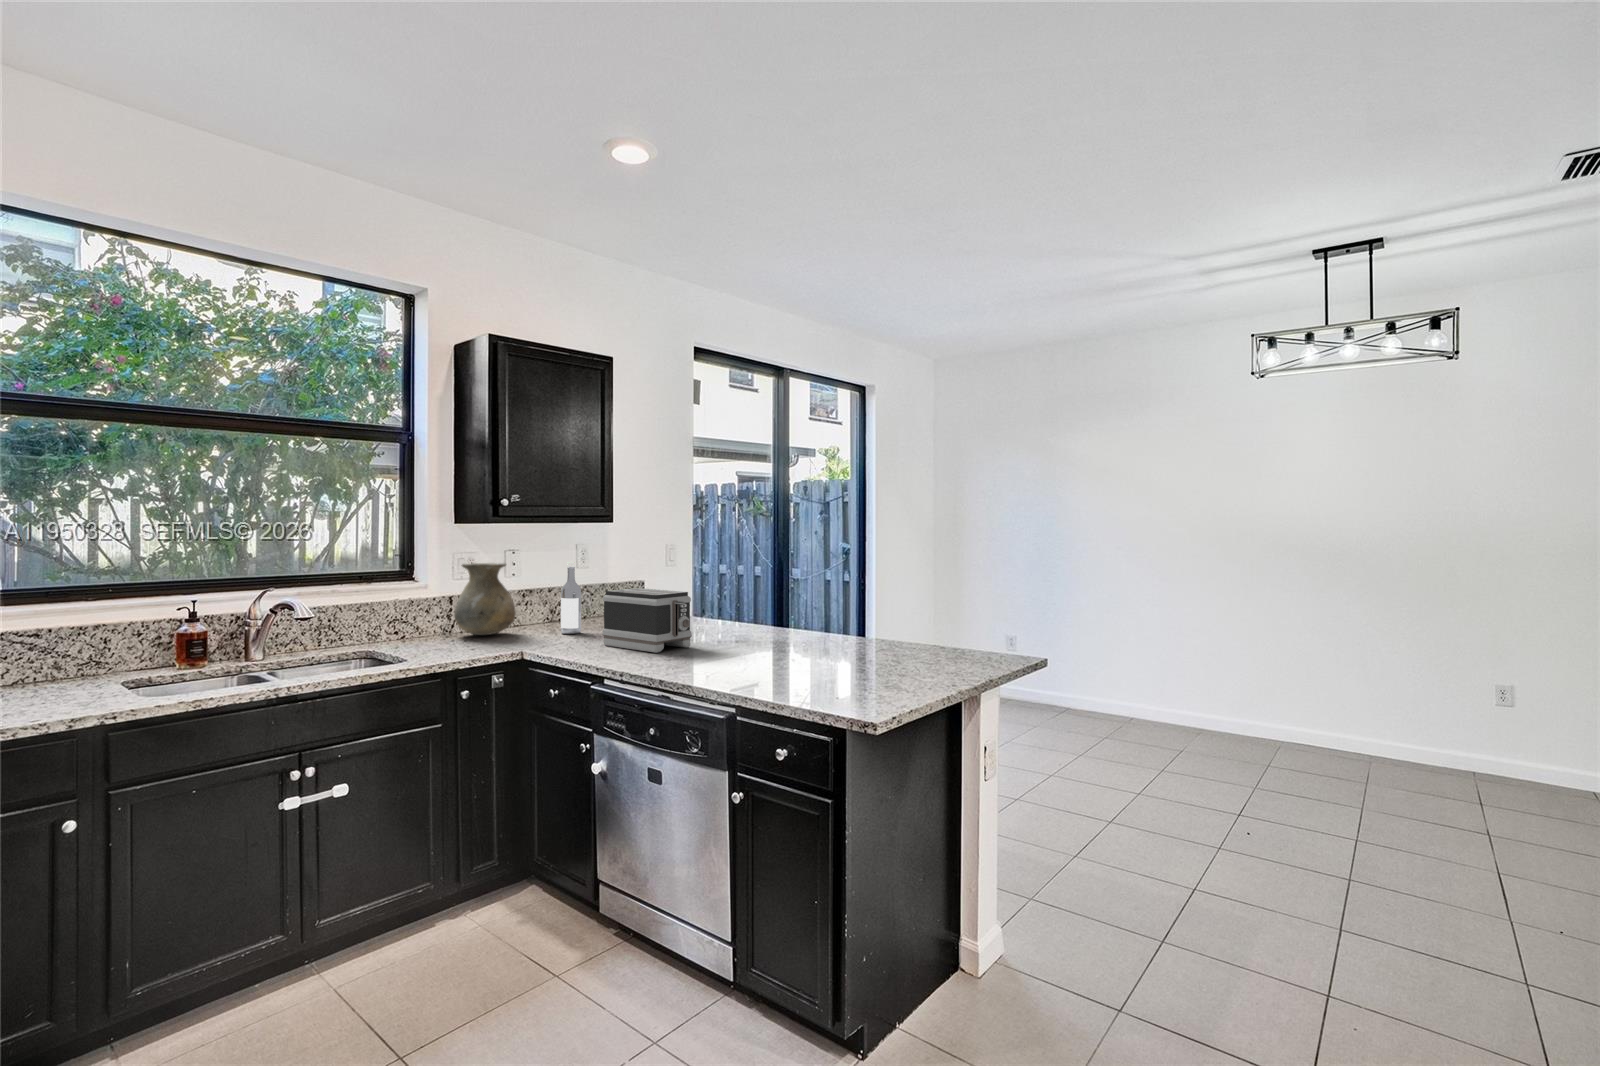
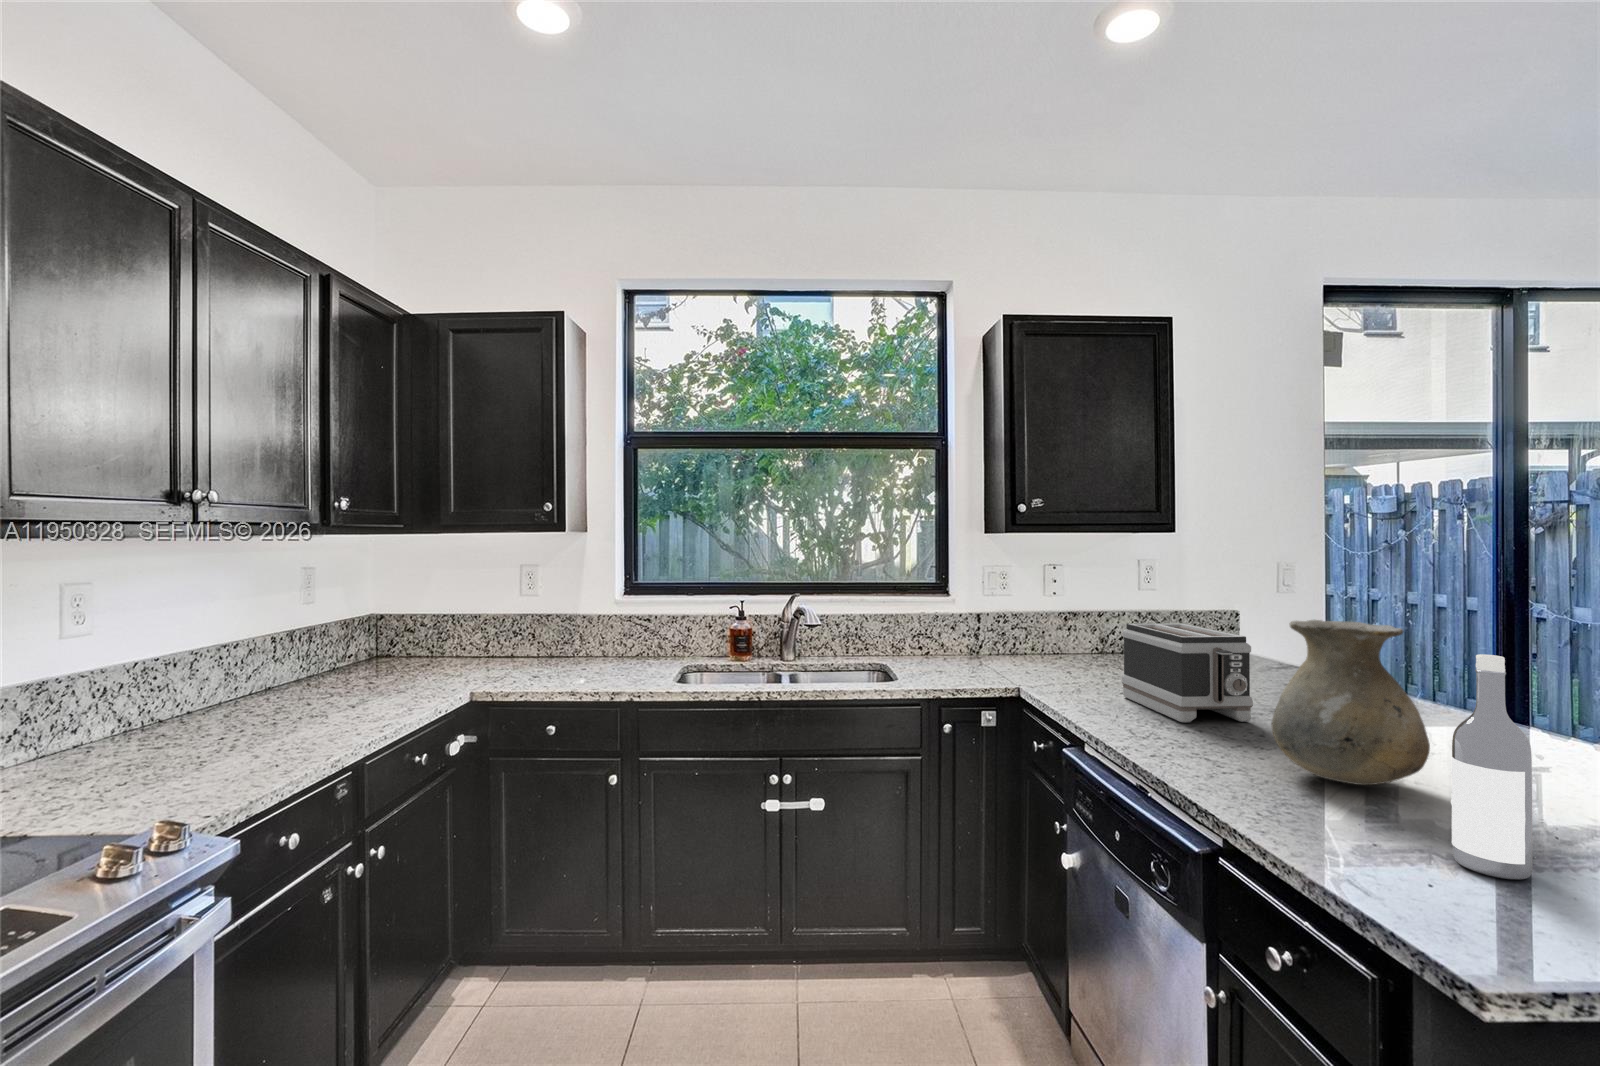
wine bottle: present [561,562,581,634] -> present [1451,654,1533,880]
vase: present [454,563,516,635] -> present [1272,620,1430,785]

